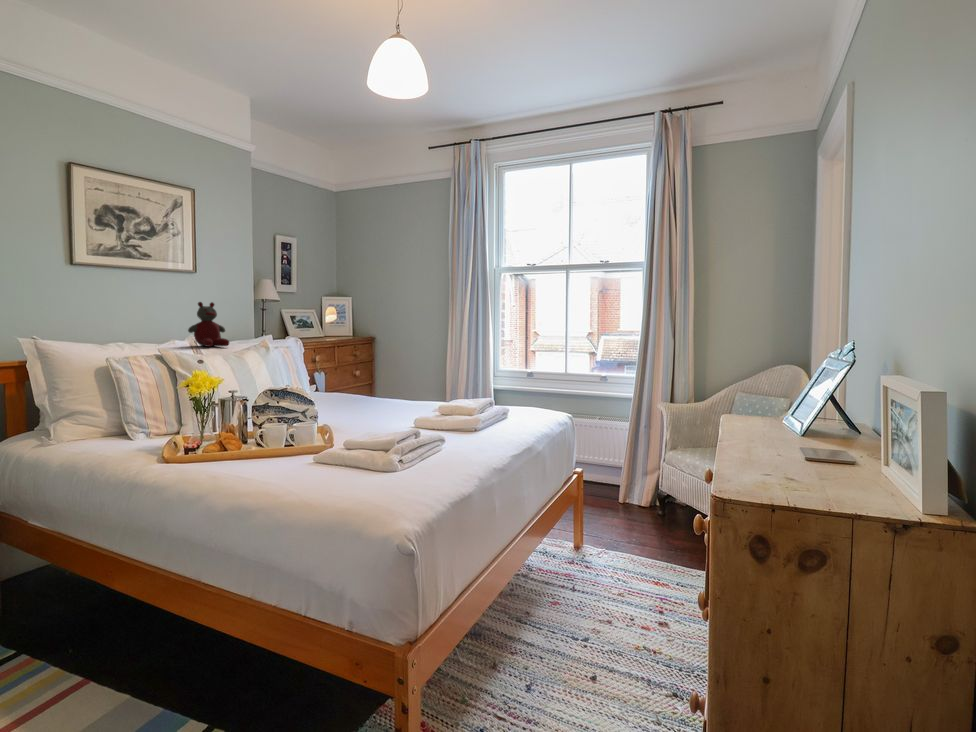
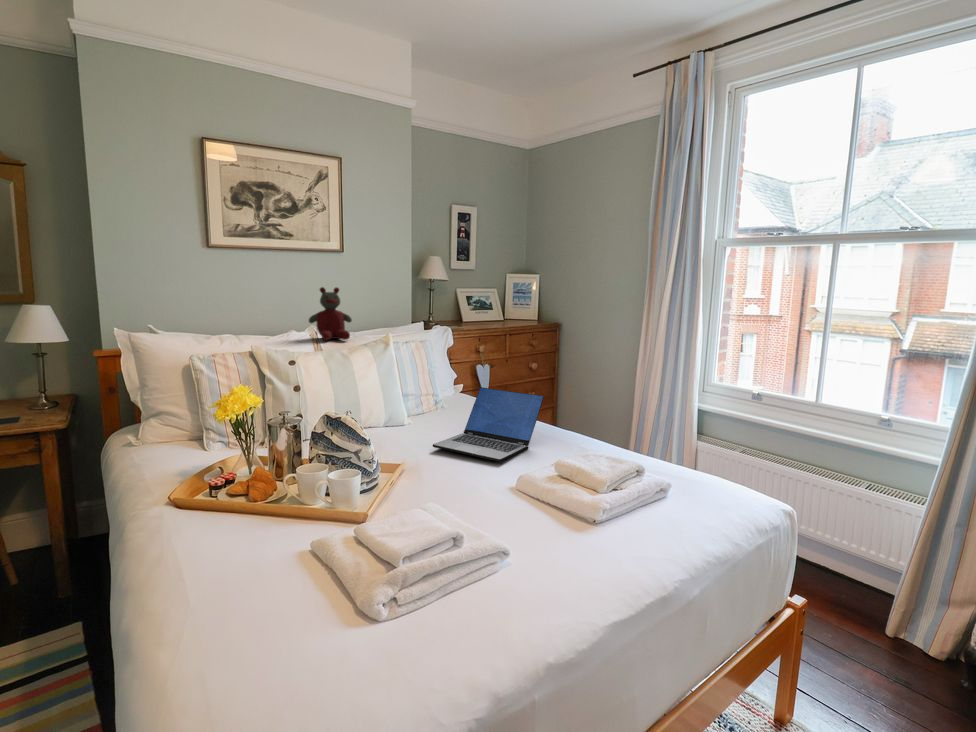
laptop: none [335,375,408,418] -> present [433,387,544,462]

